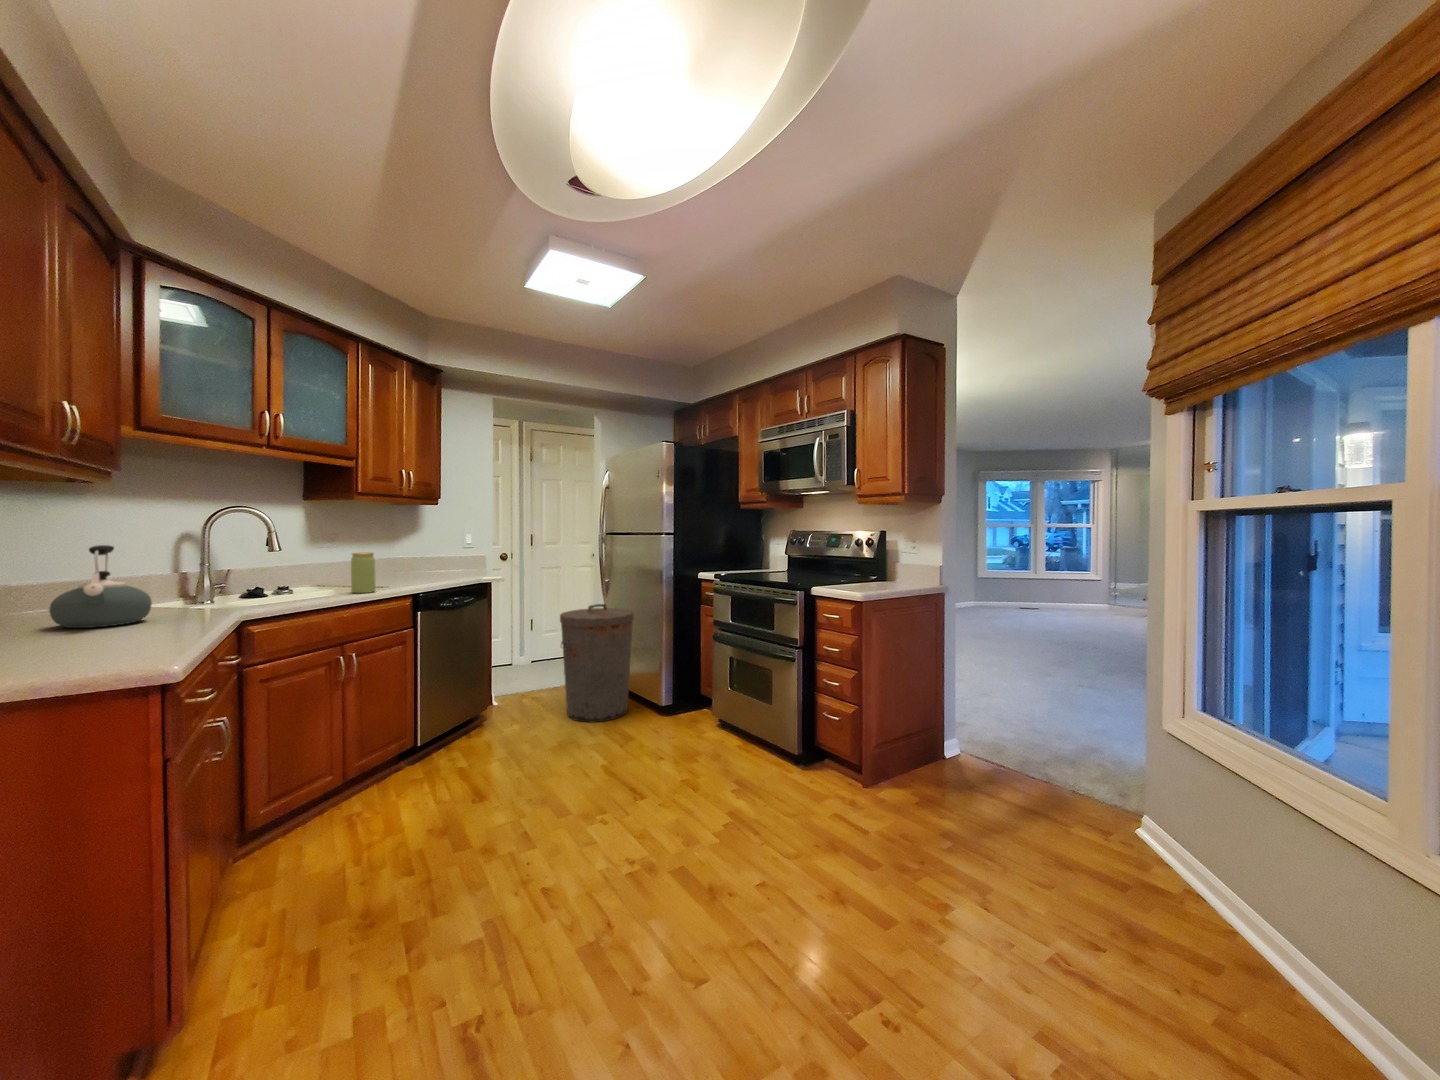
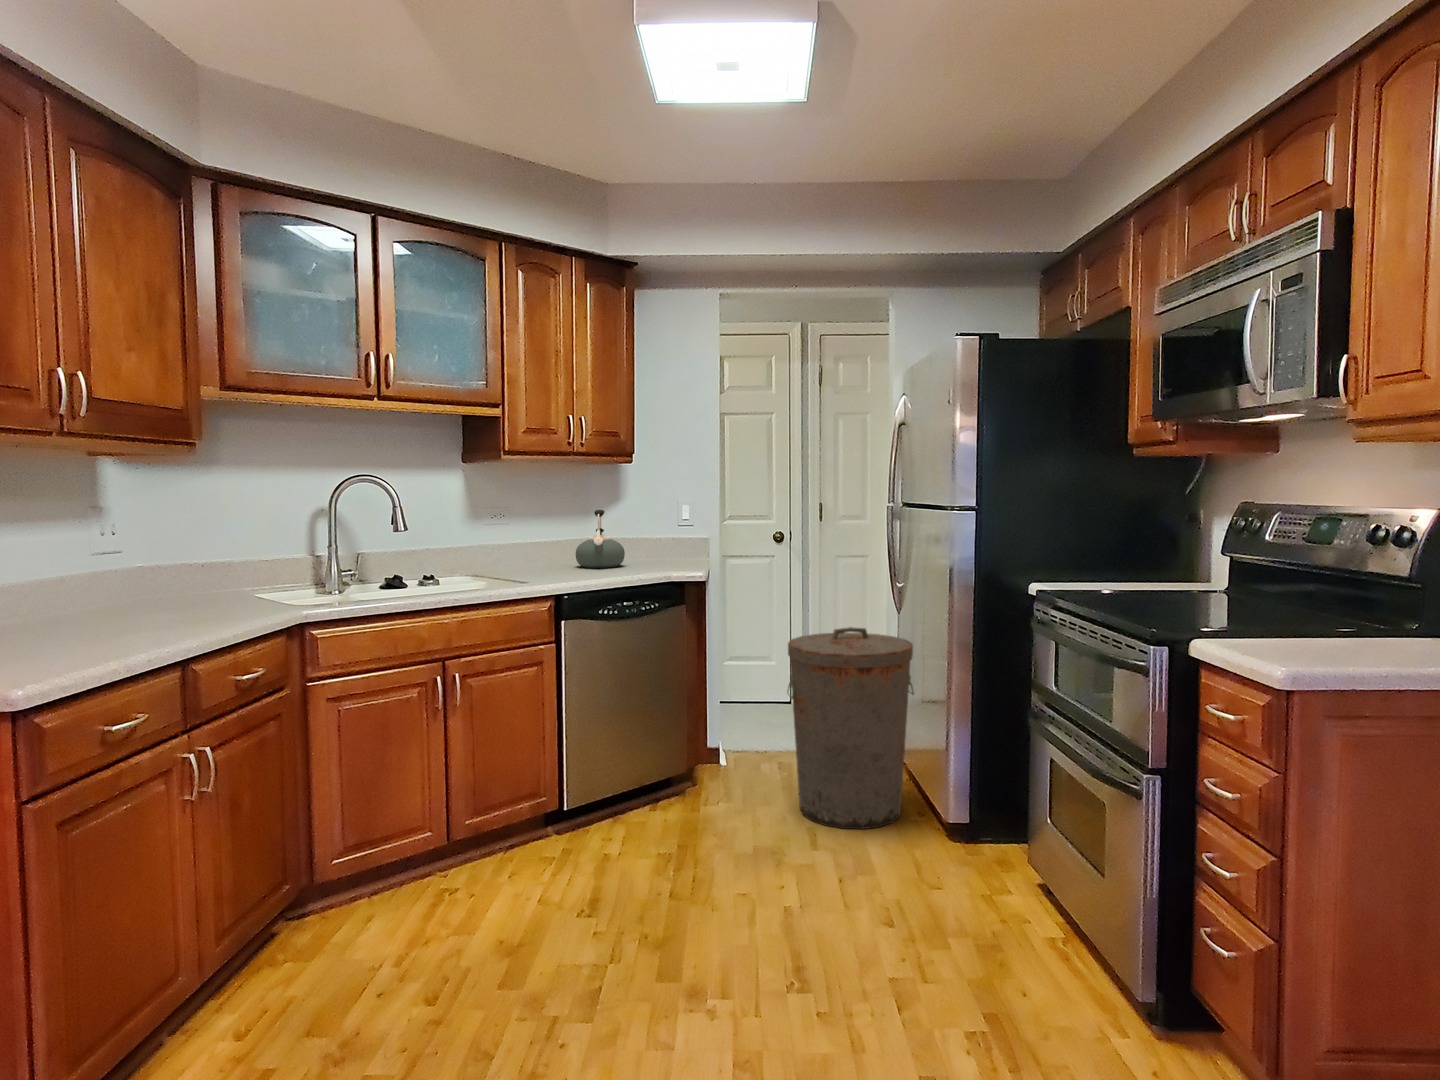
kettle: present [49,545,152,628] -> present [576,510,625,568]
jar: present [351,553,375,593] -> none [471,536,500,591]

